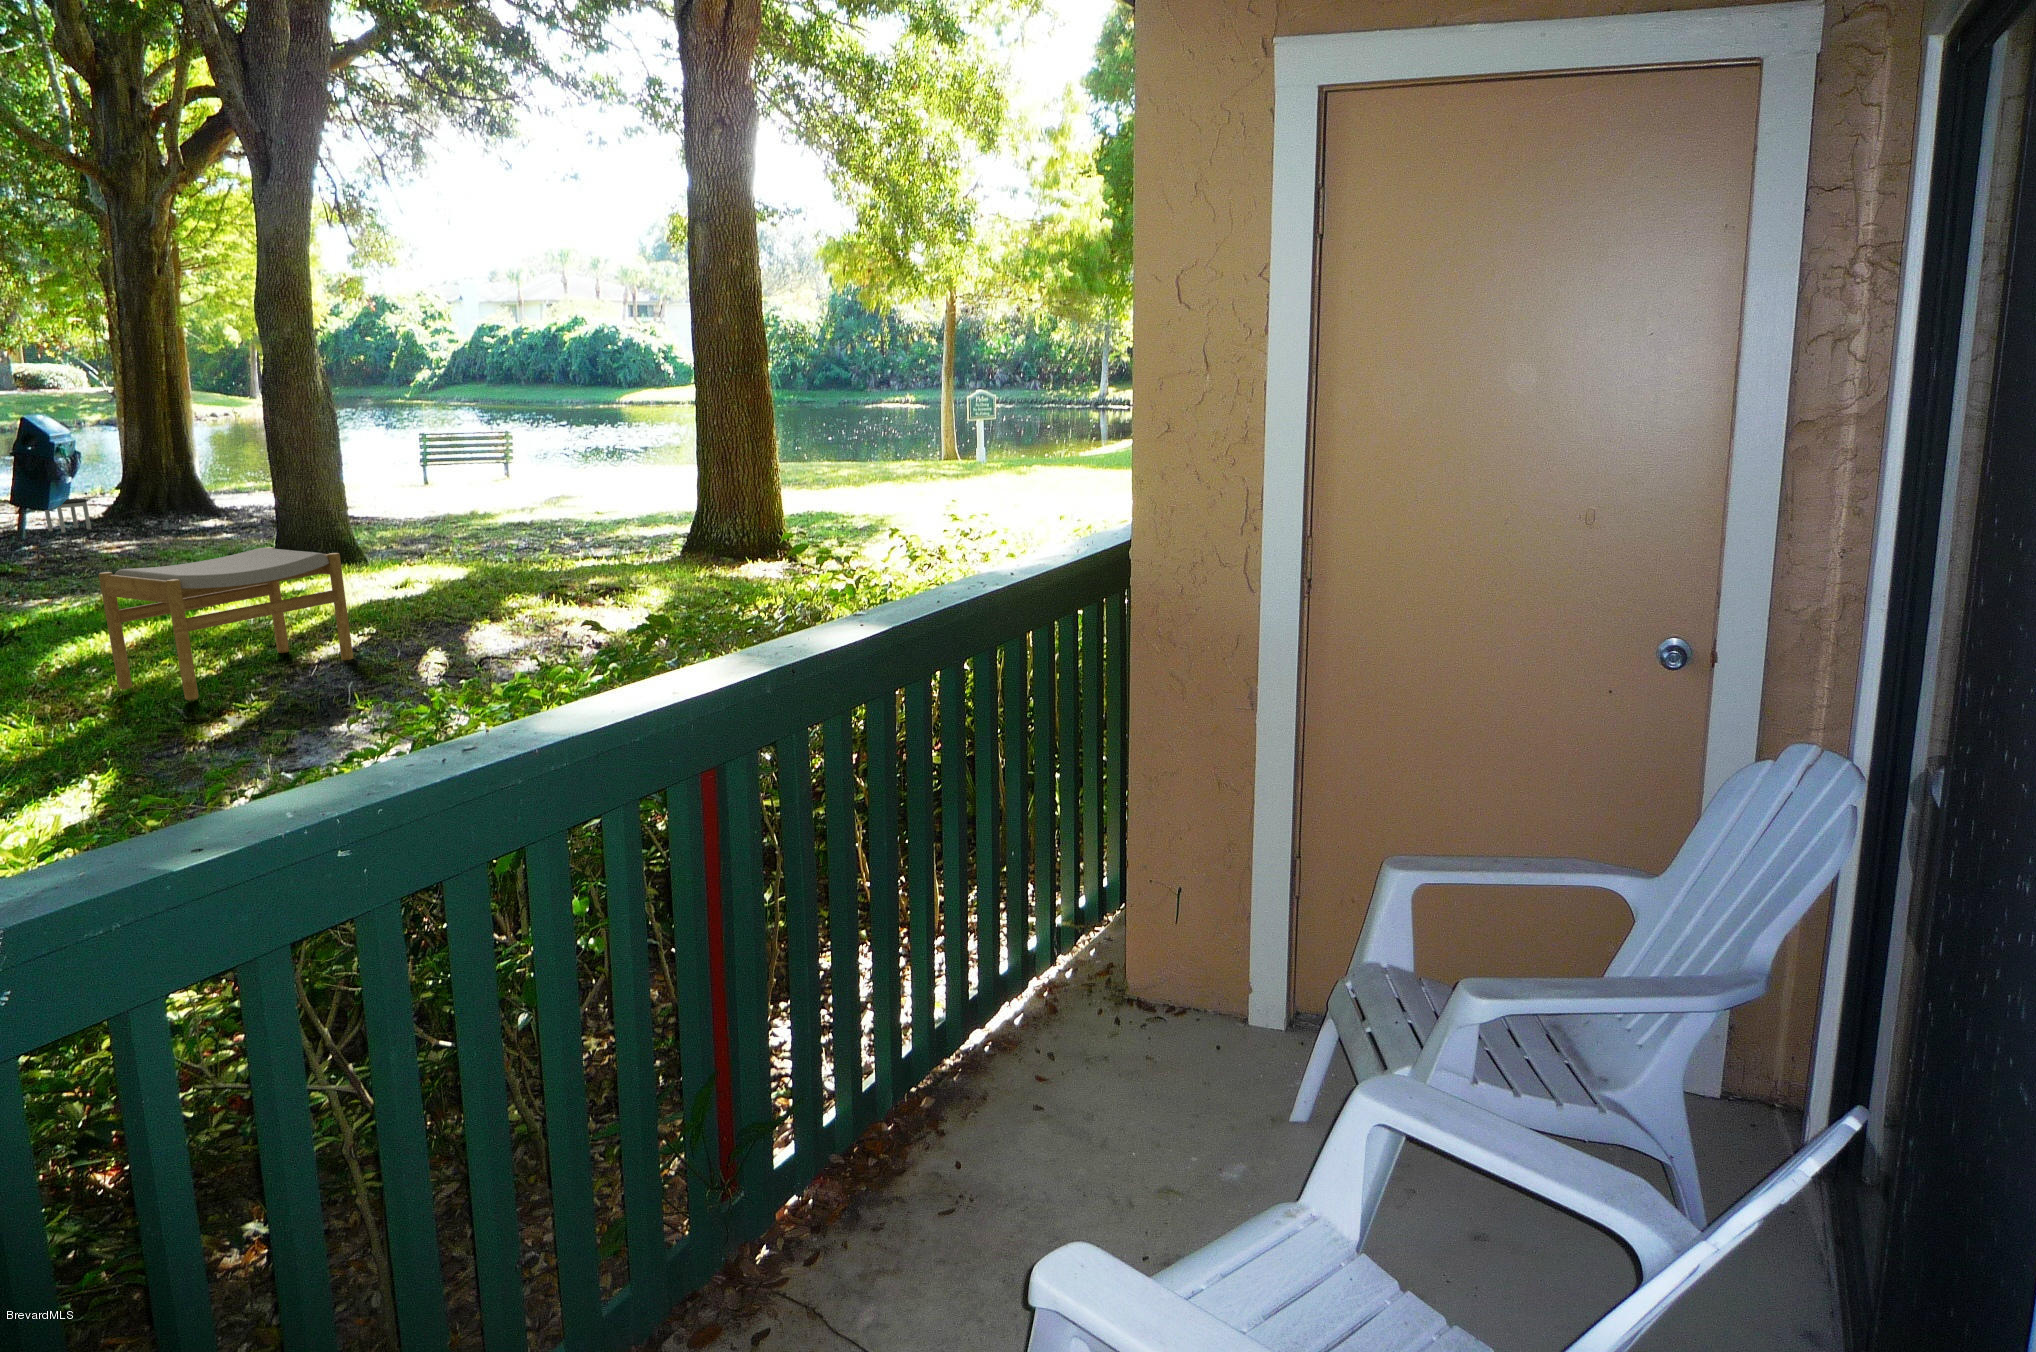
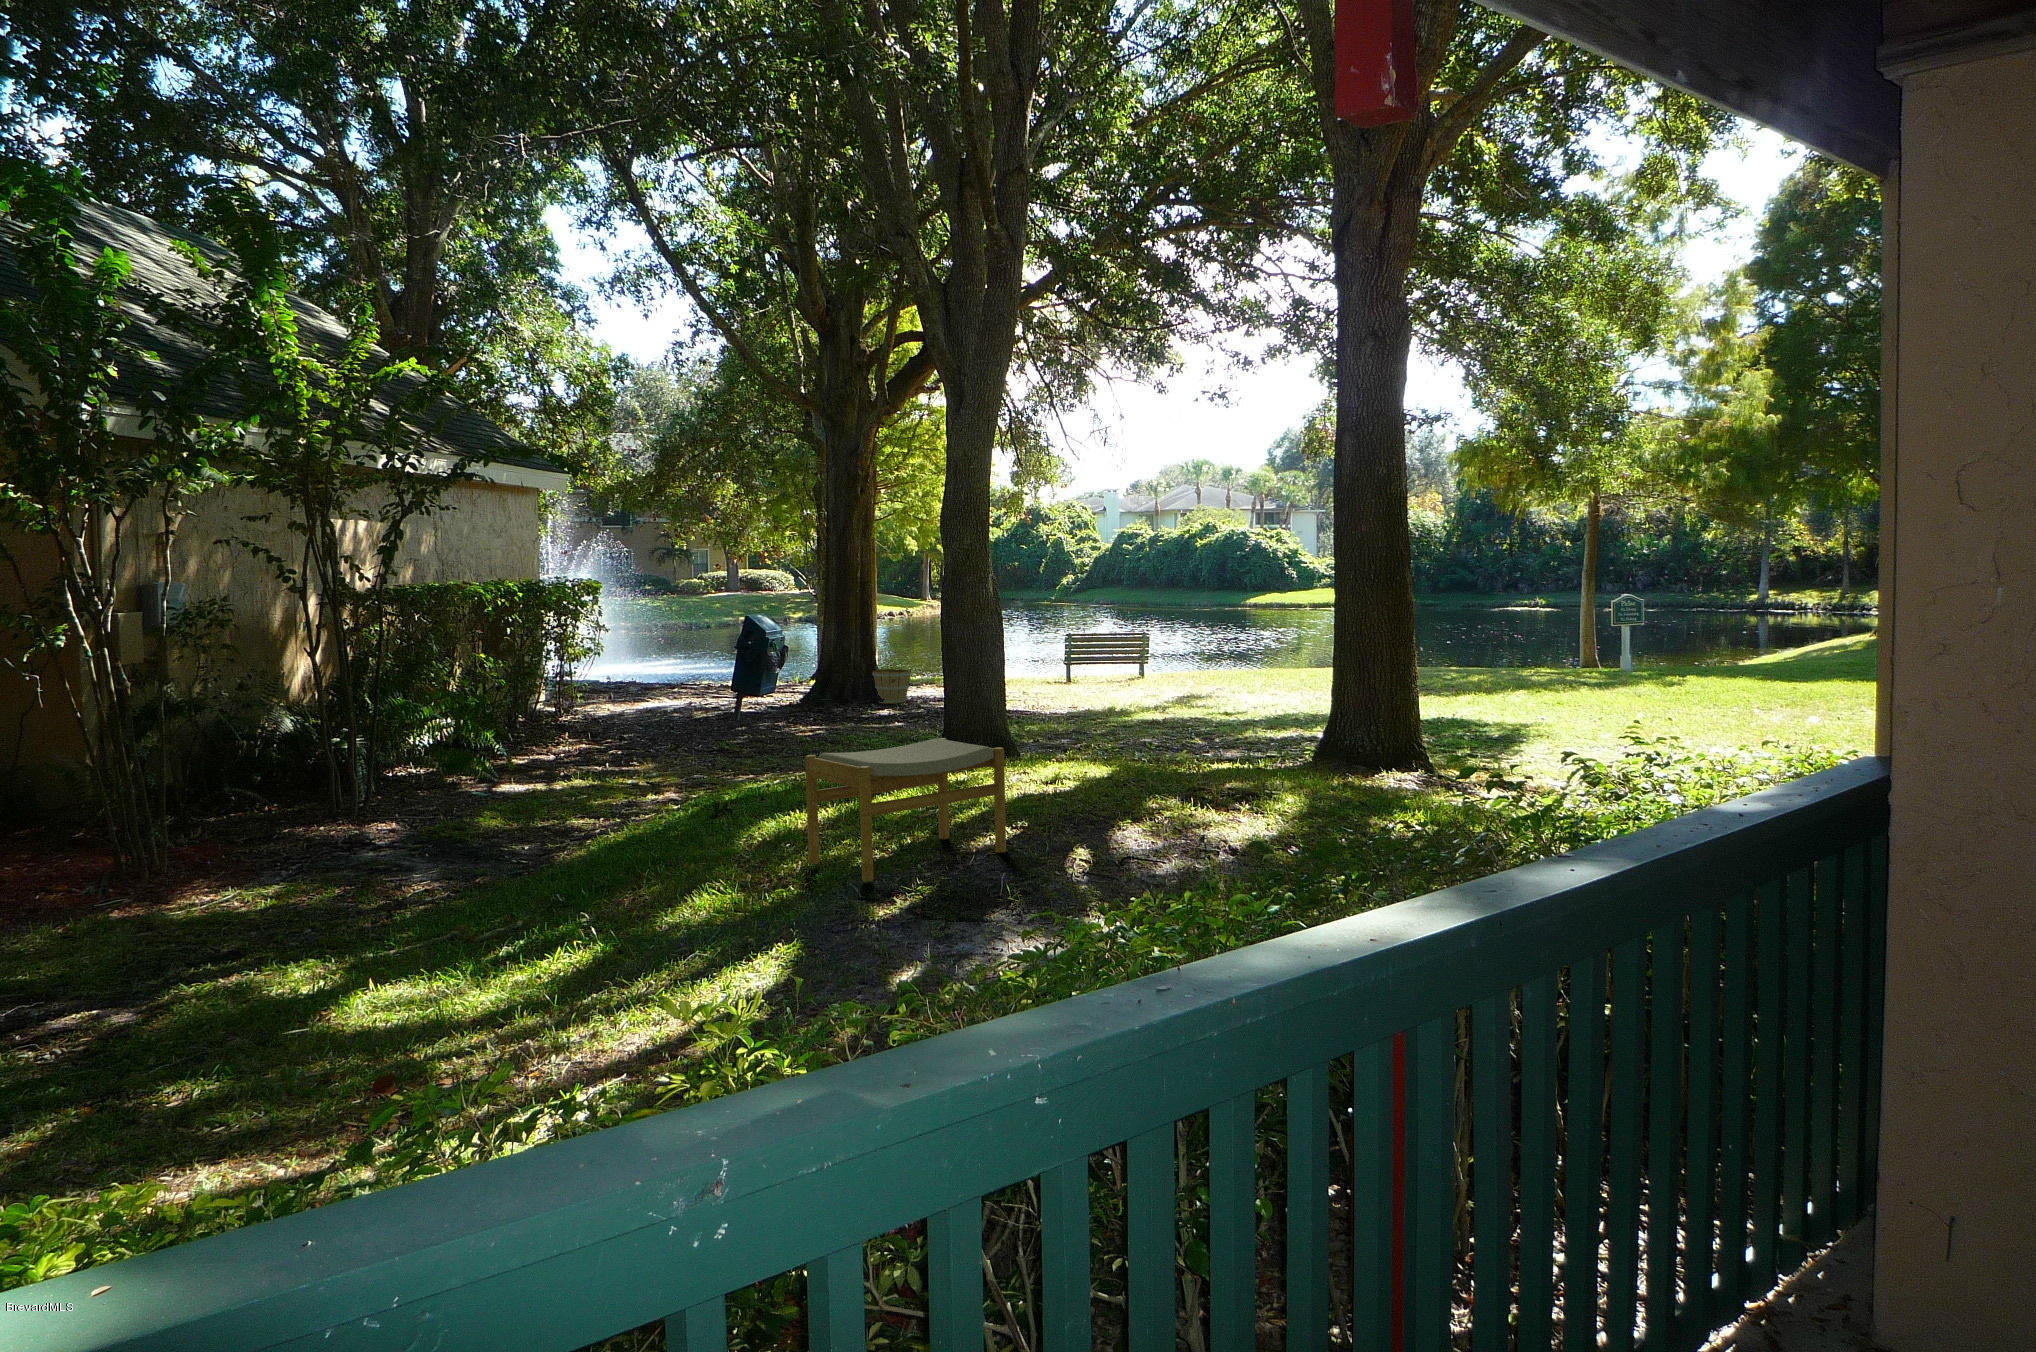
wooden bucket: none [198,480,248,521] -> present [872,669,911,704]
round table: present [45,499,91,533] -> none [757,680,790,708]

